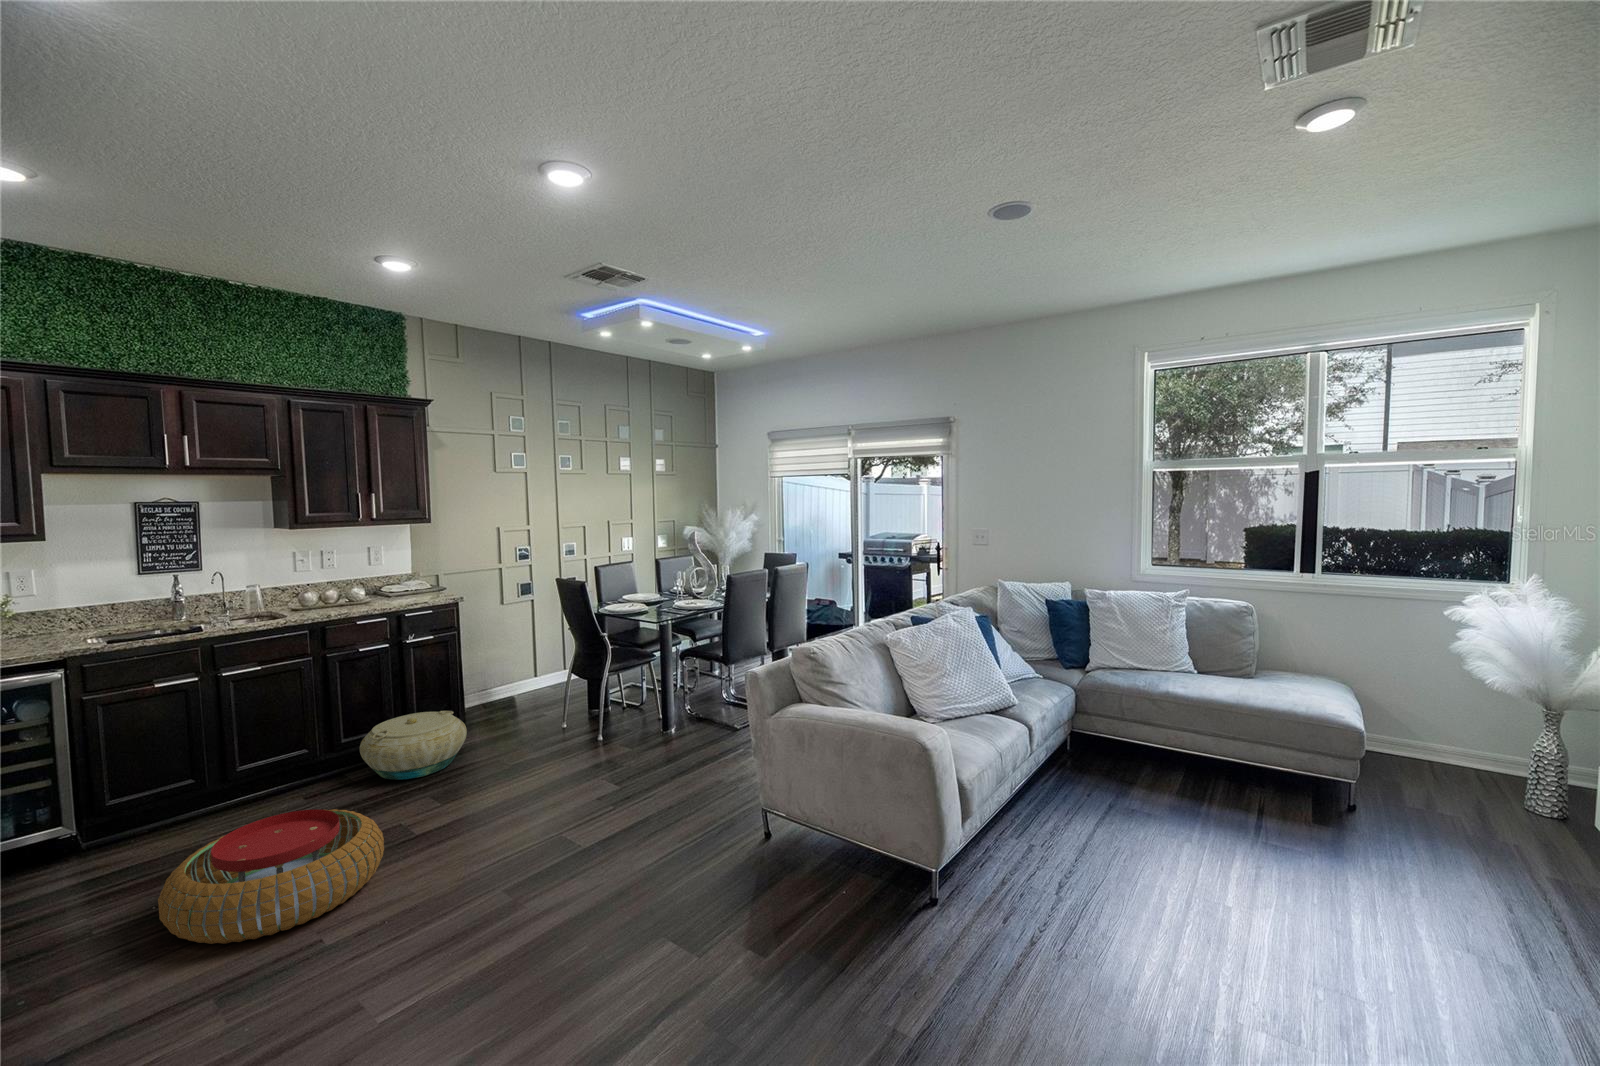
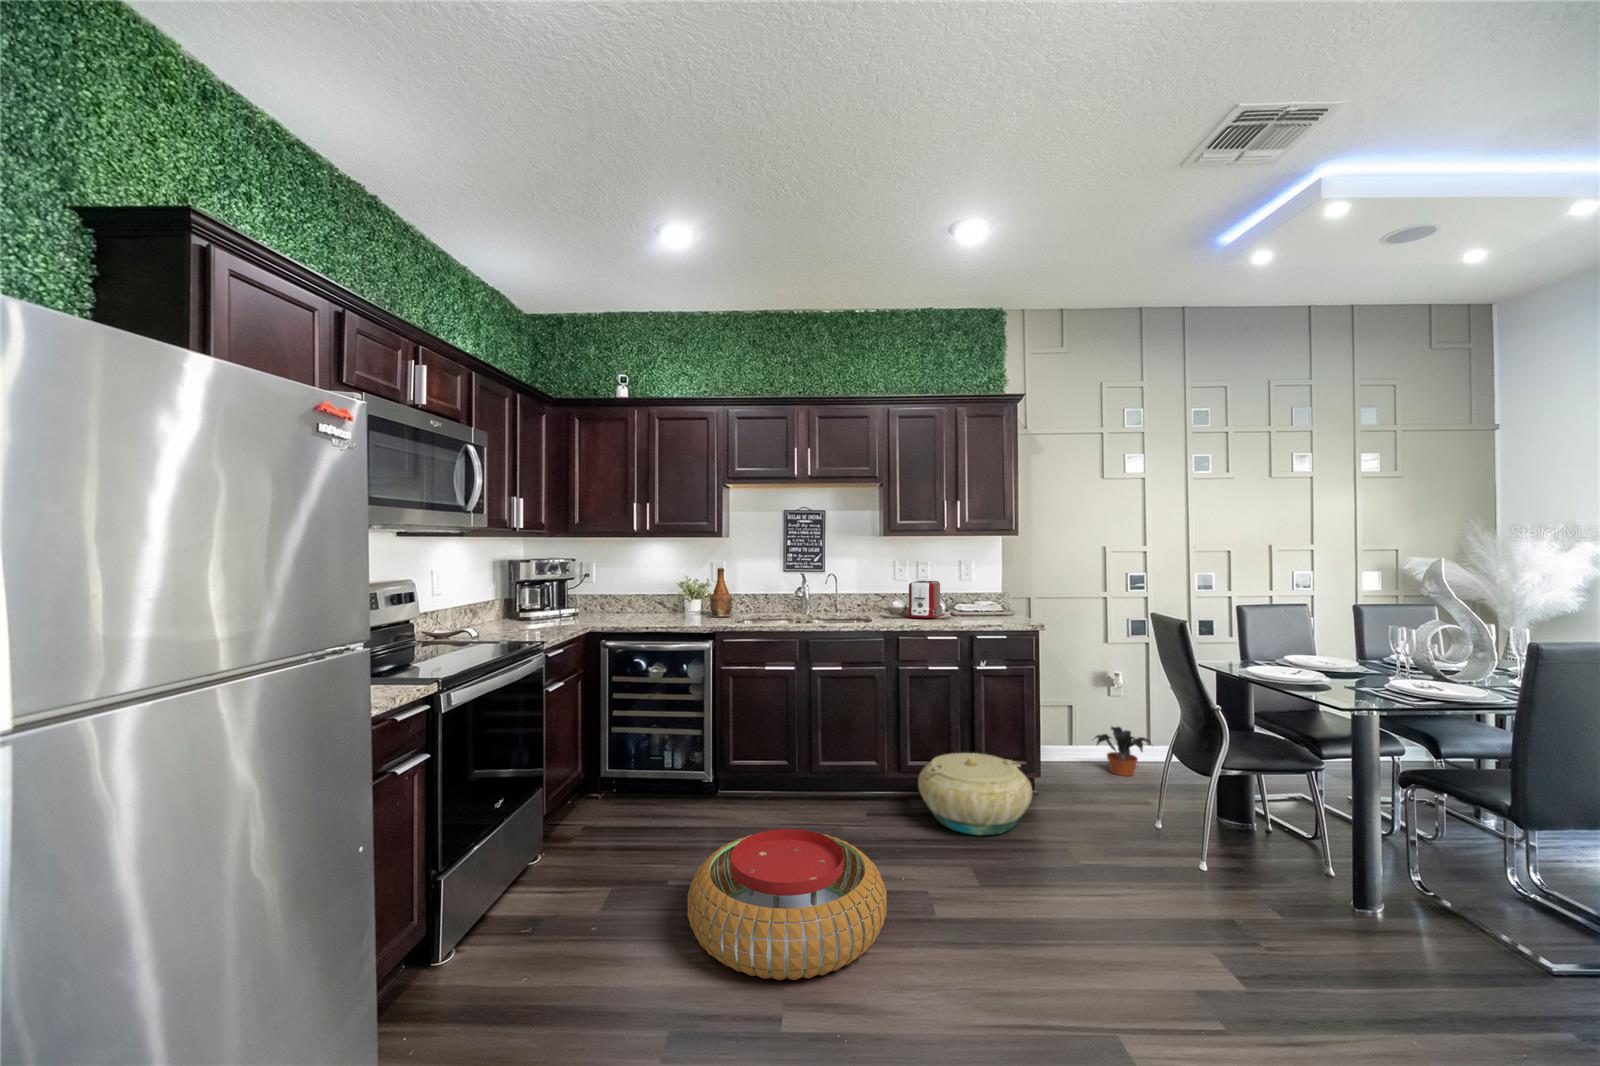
toaster: none [323,569,358,607] -> present [907,581,942,618]
bottle: none [31,579,73,642] -> present [710,568,732,617]
potted plant: none [496,668,542,704] -> present [1095,726,1150,776]

